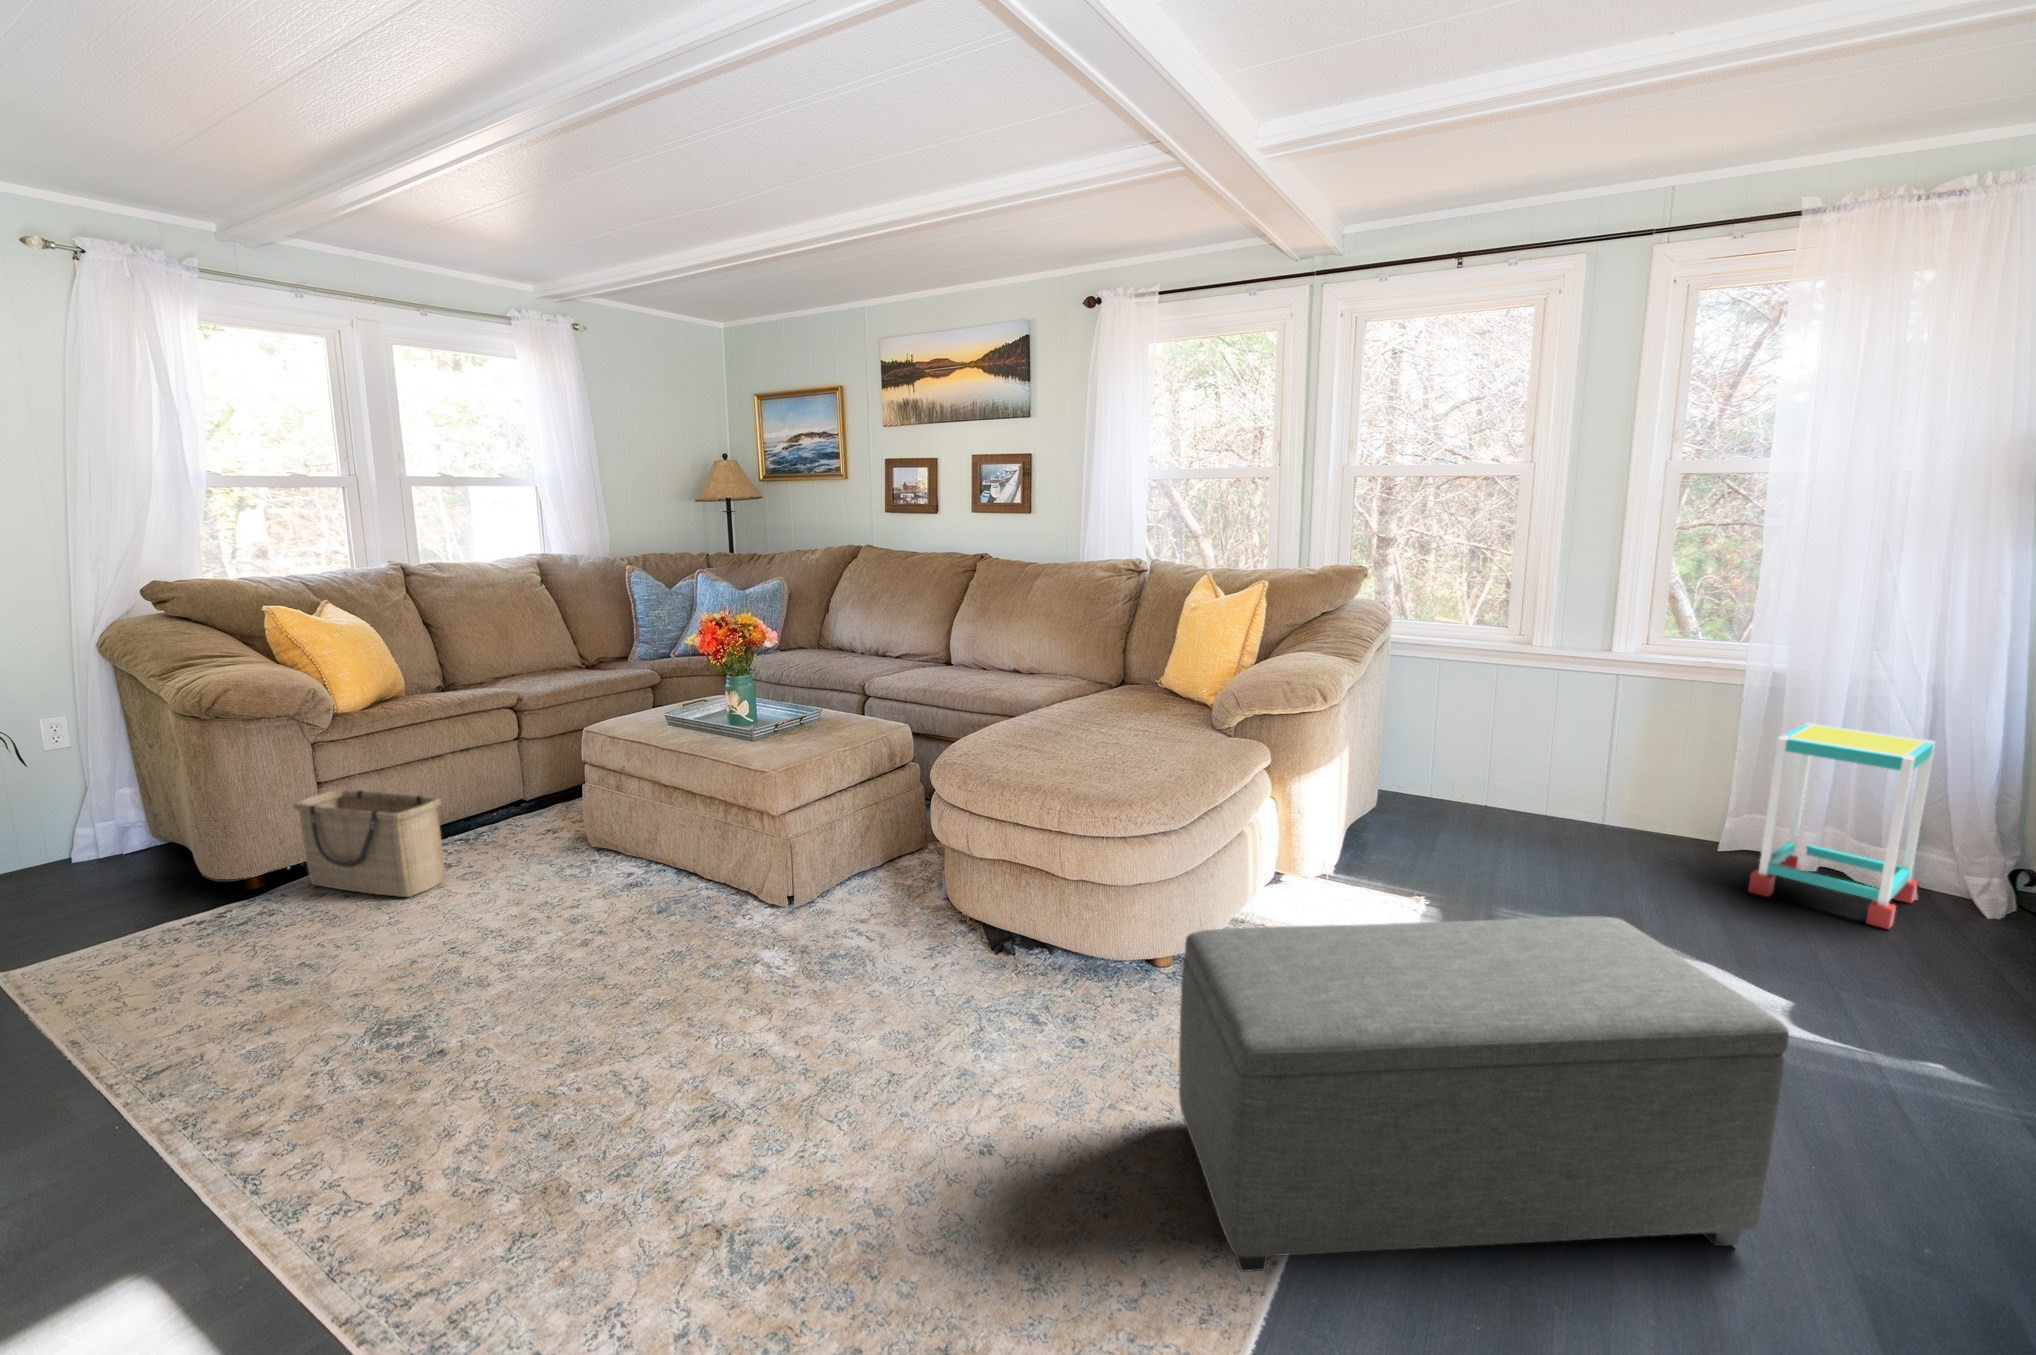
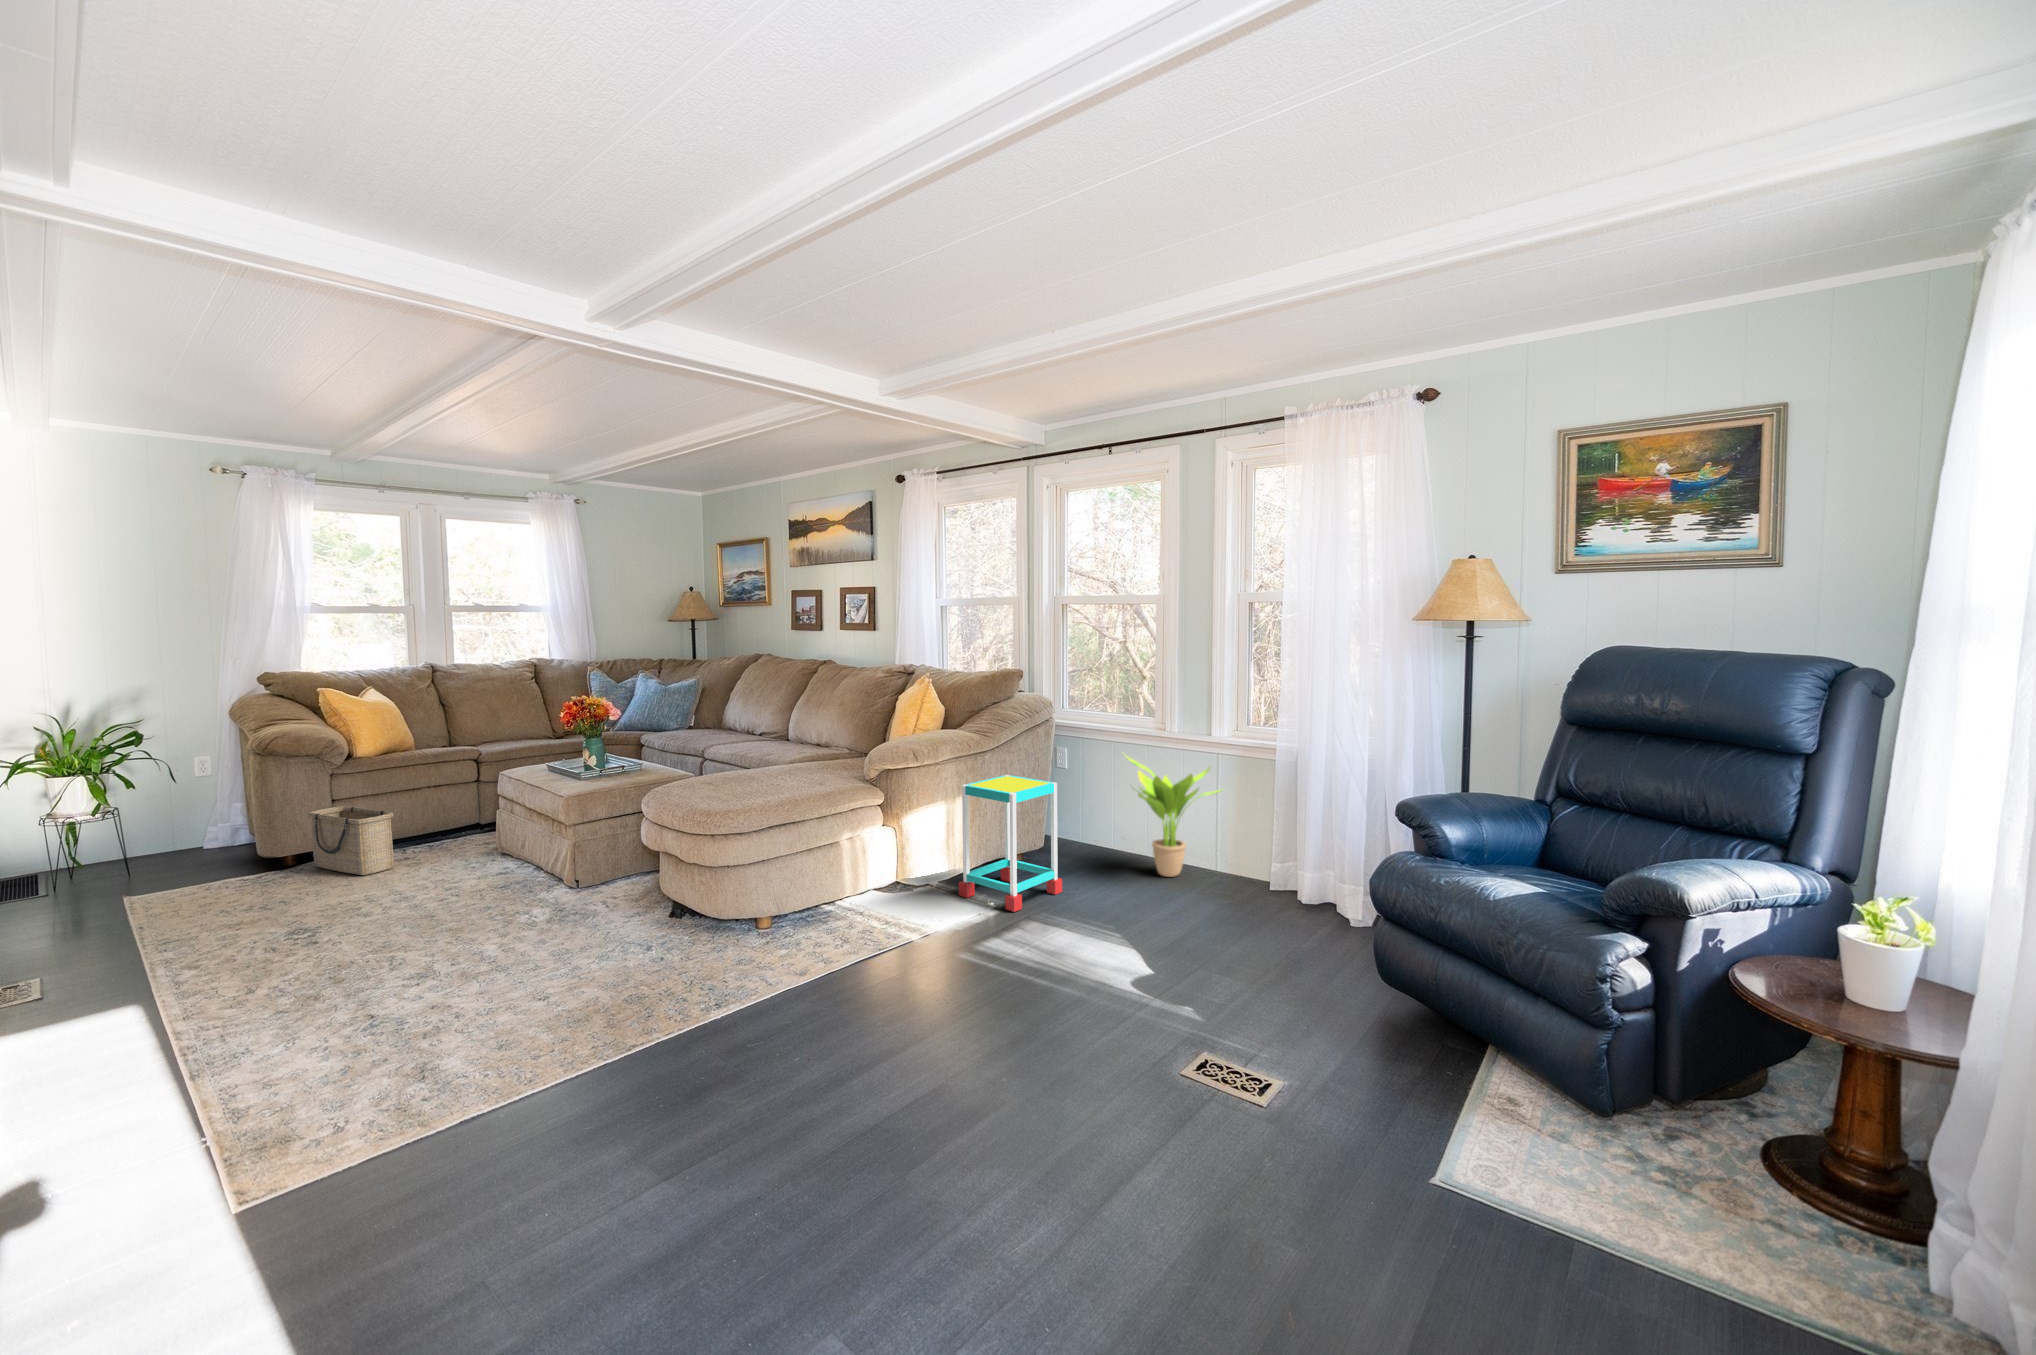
potted plant: none [1508,677,1665,842] -> present [1126,756,1221,877]
side table: present [1749,723,1935,929] -> present [959,775,1062,912]
ottoman: present [1179,917,1789,1272] -> none [599,882,937,1077]

